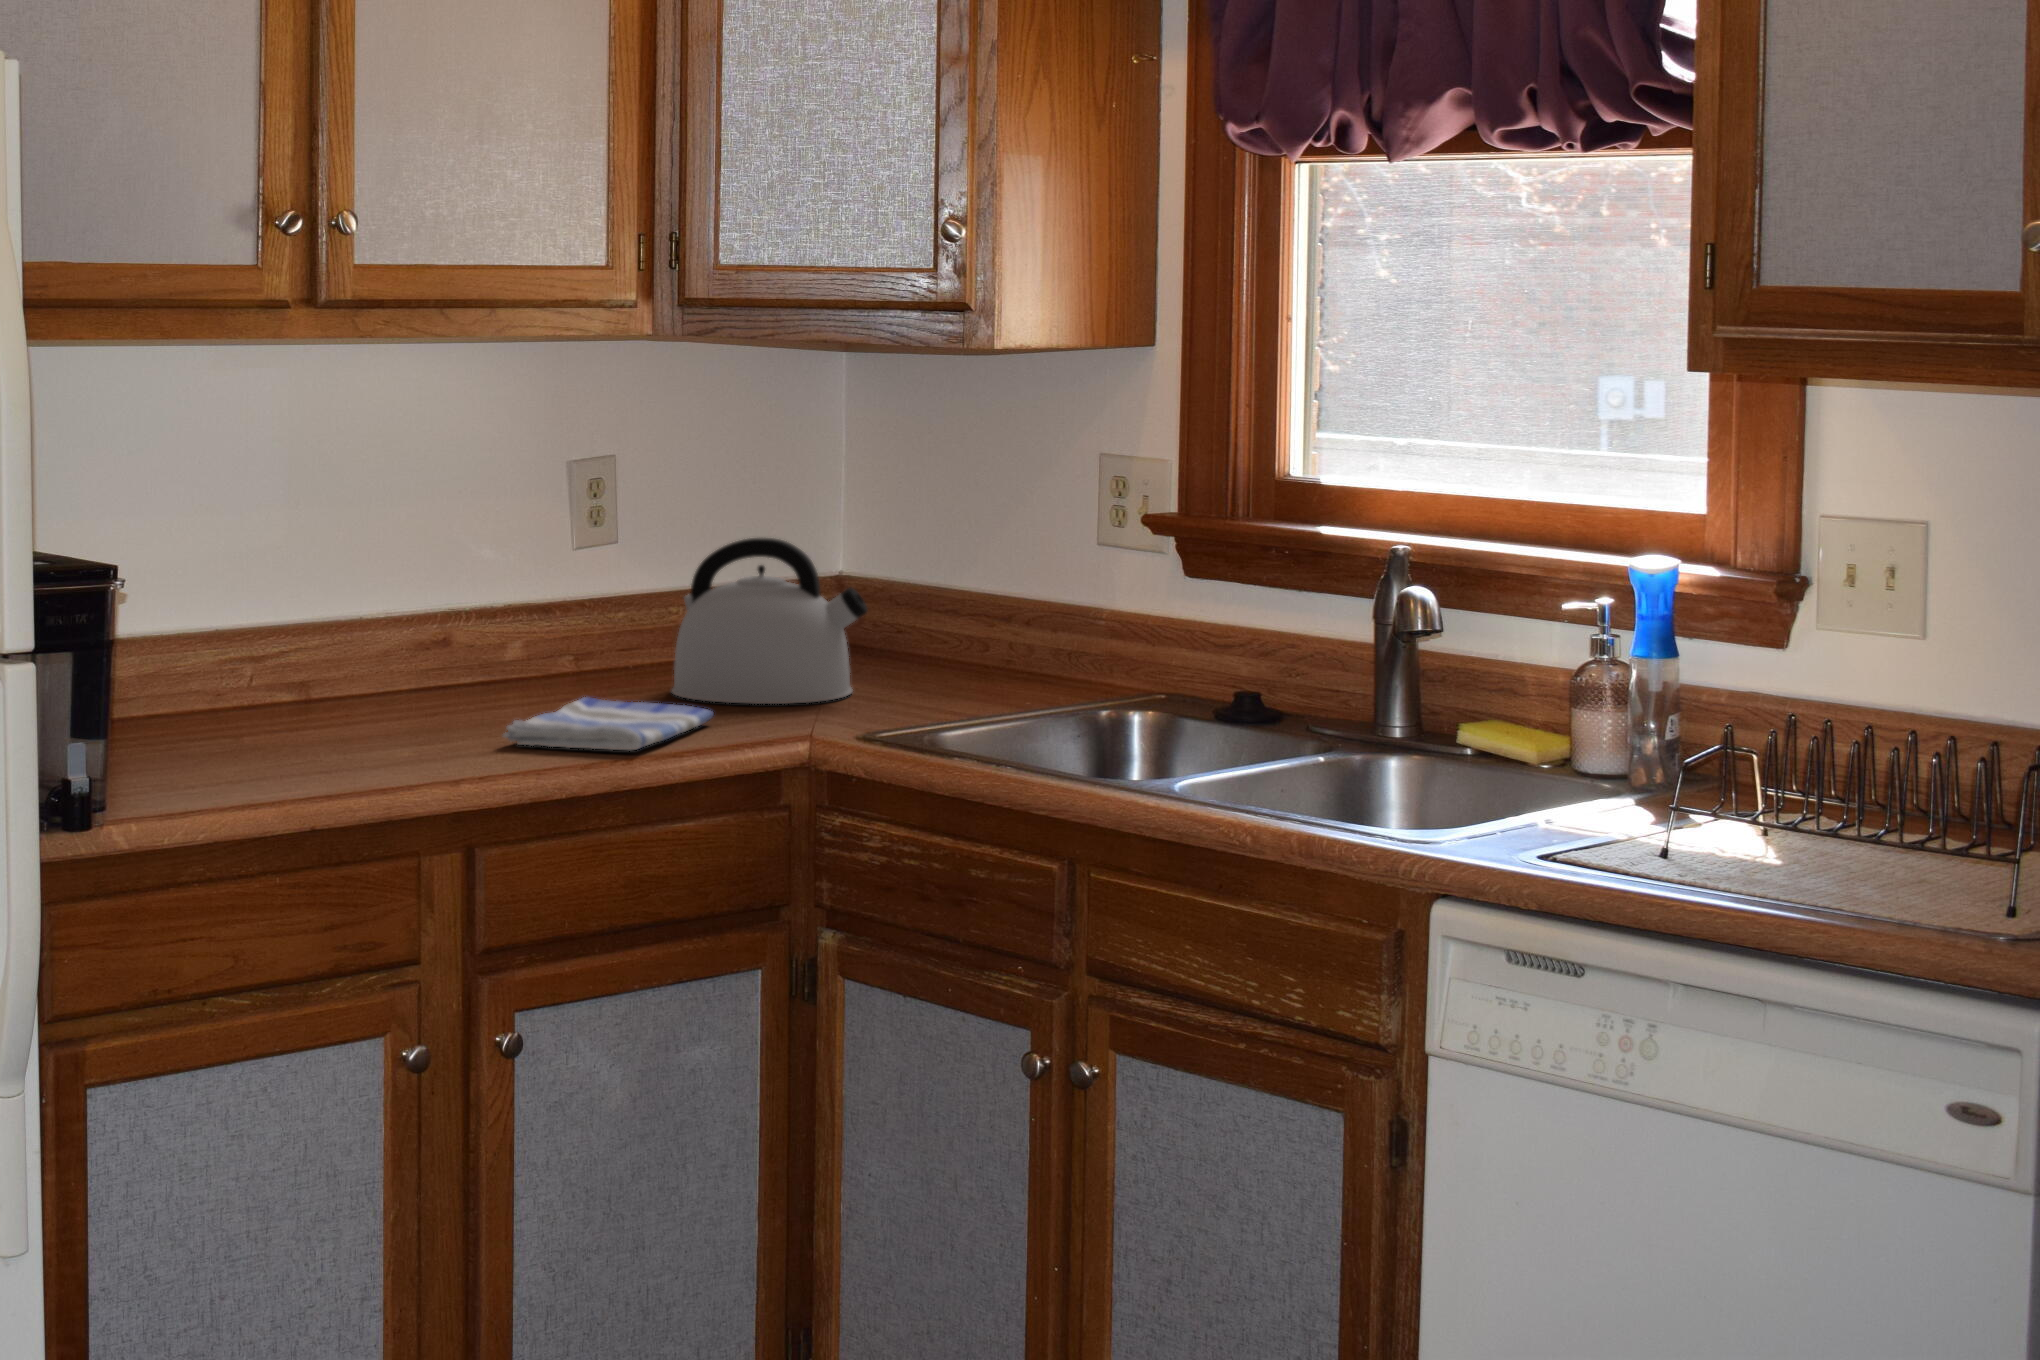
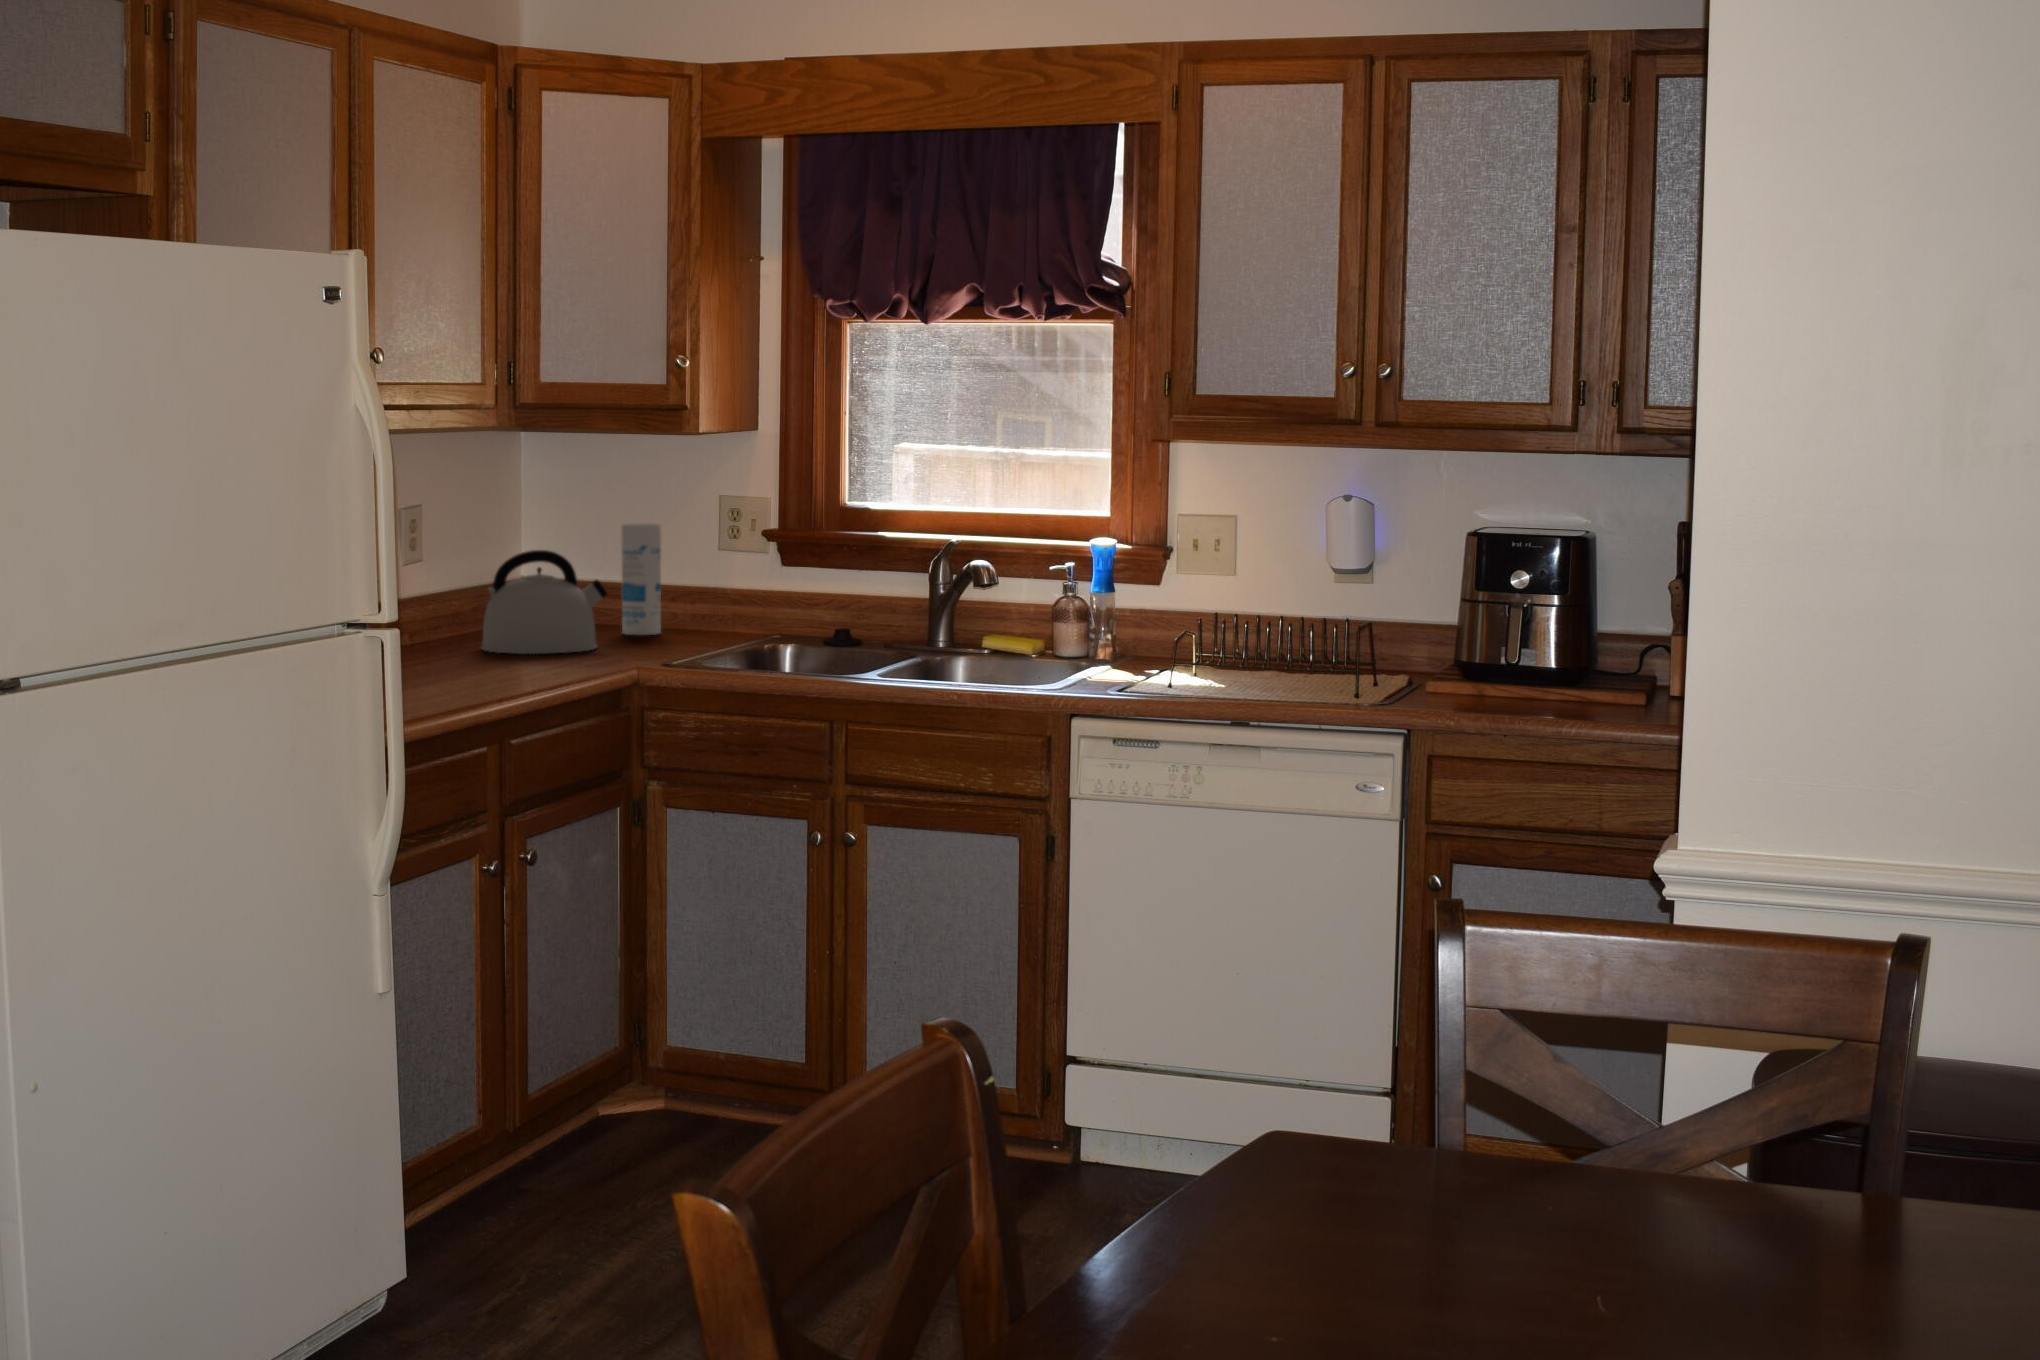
canister: none [939,495,1003,676] -> present [621,523,661,635]
dish towel: present [503,697,714,750] -> none [447,652,550,679]

